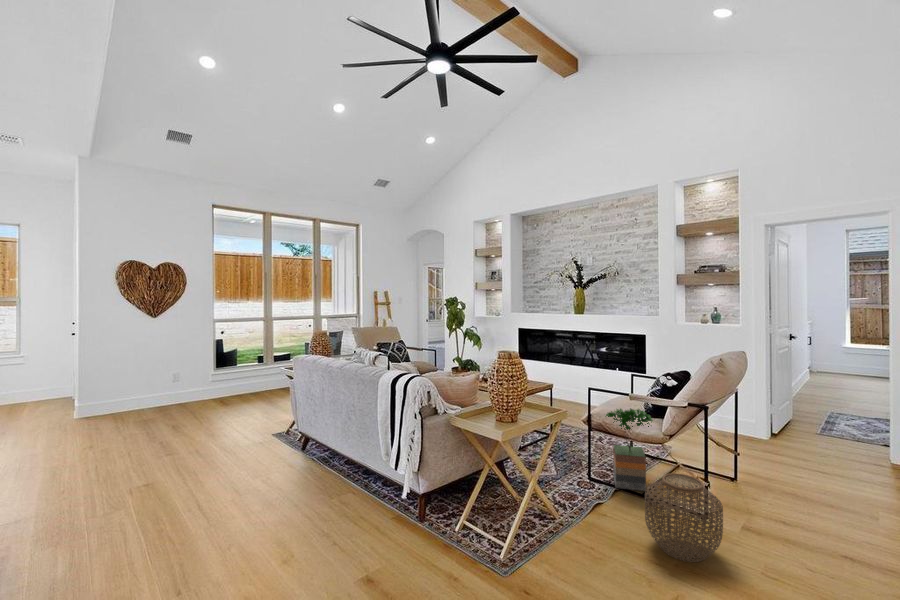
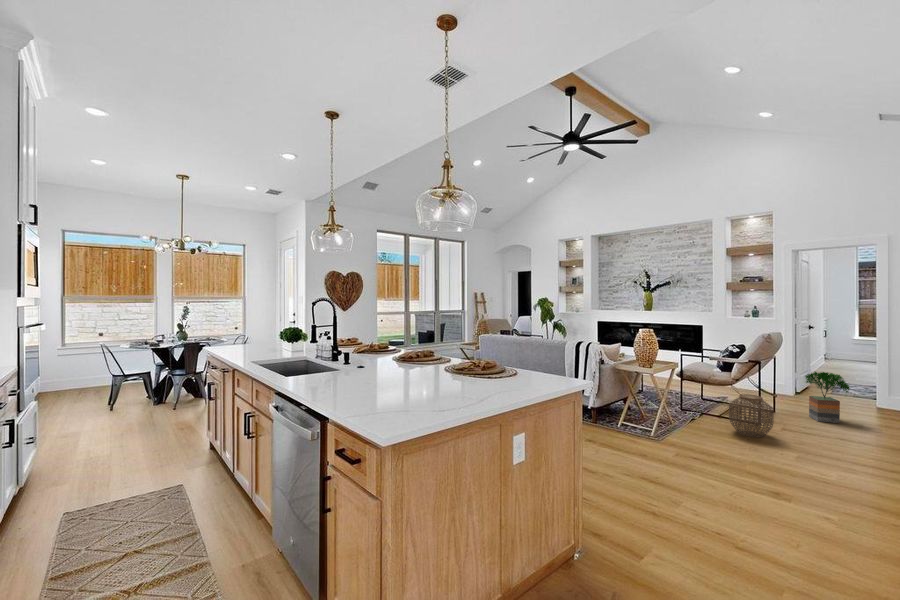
potted tree: present [605,408,653,491] -> present [805,372,850,423]

